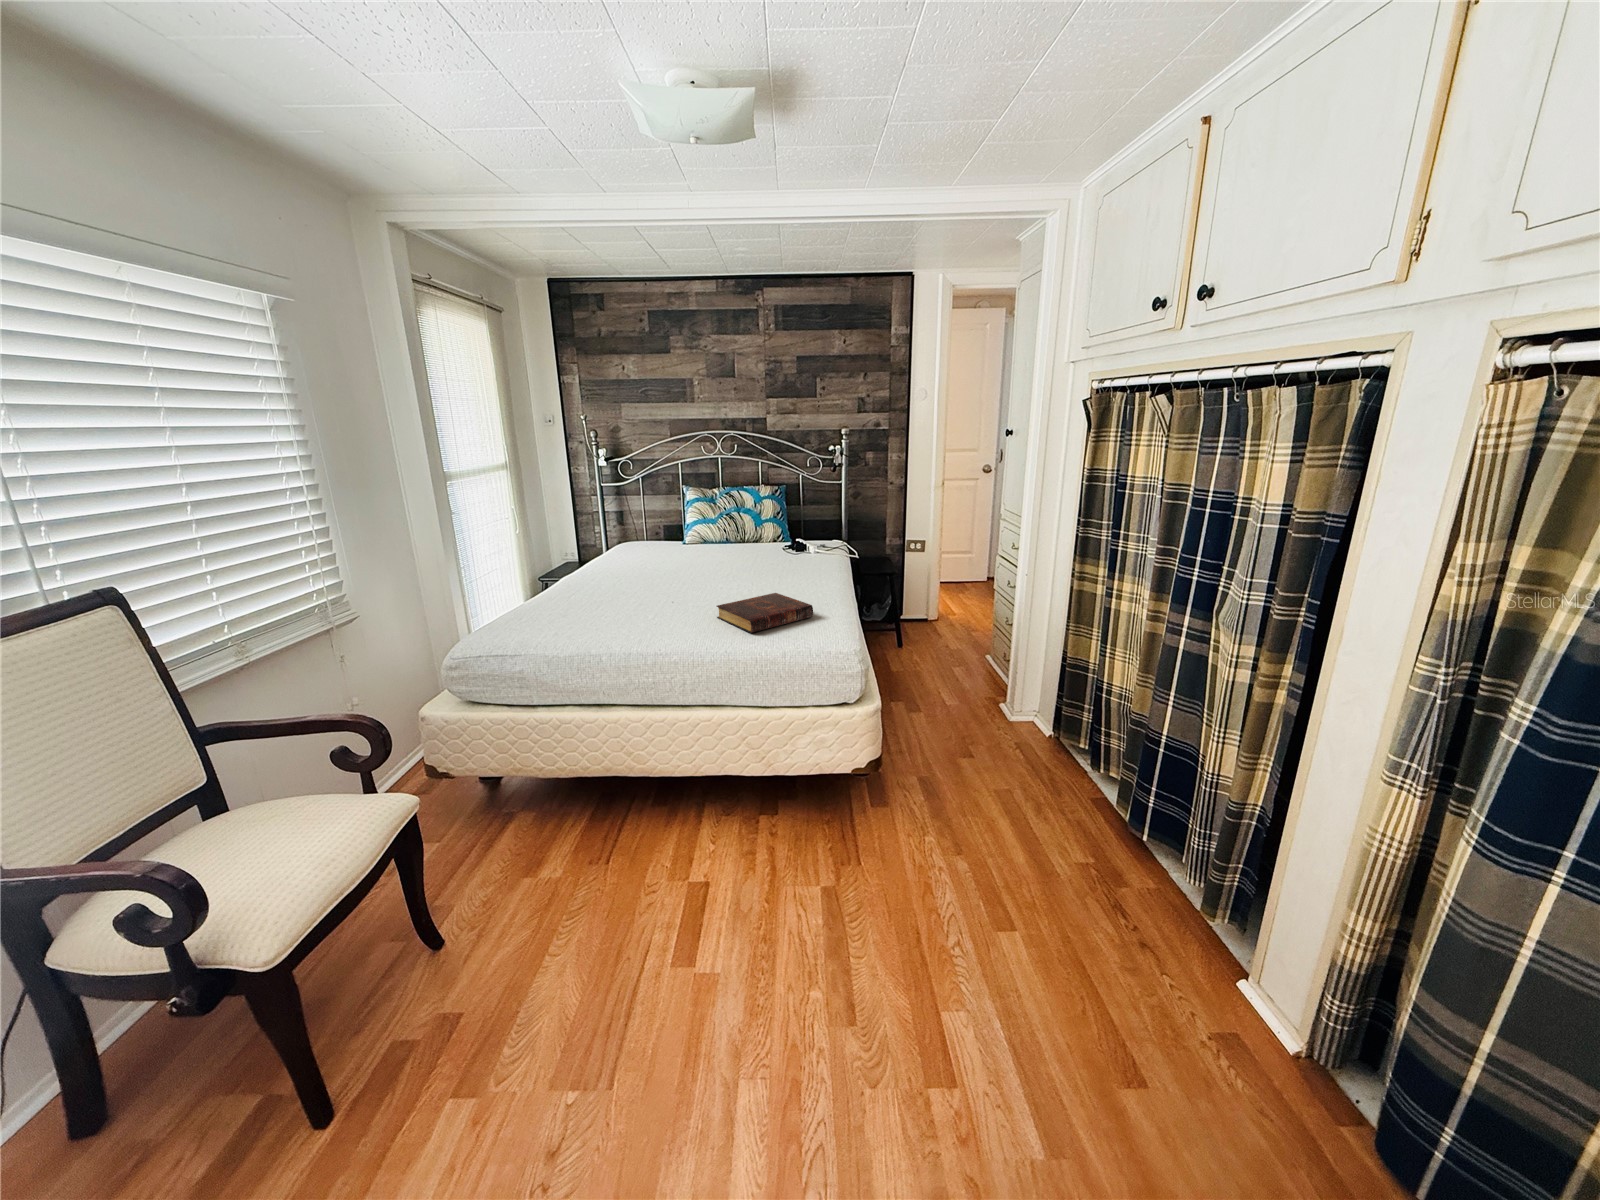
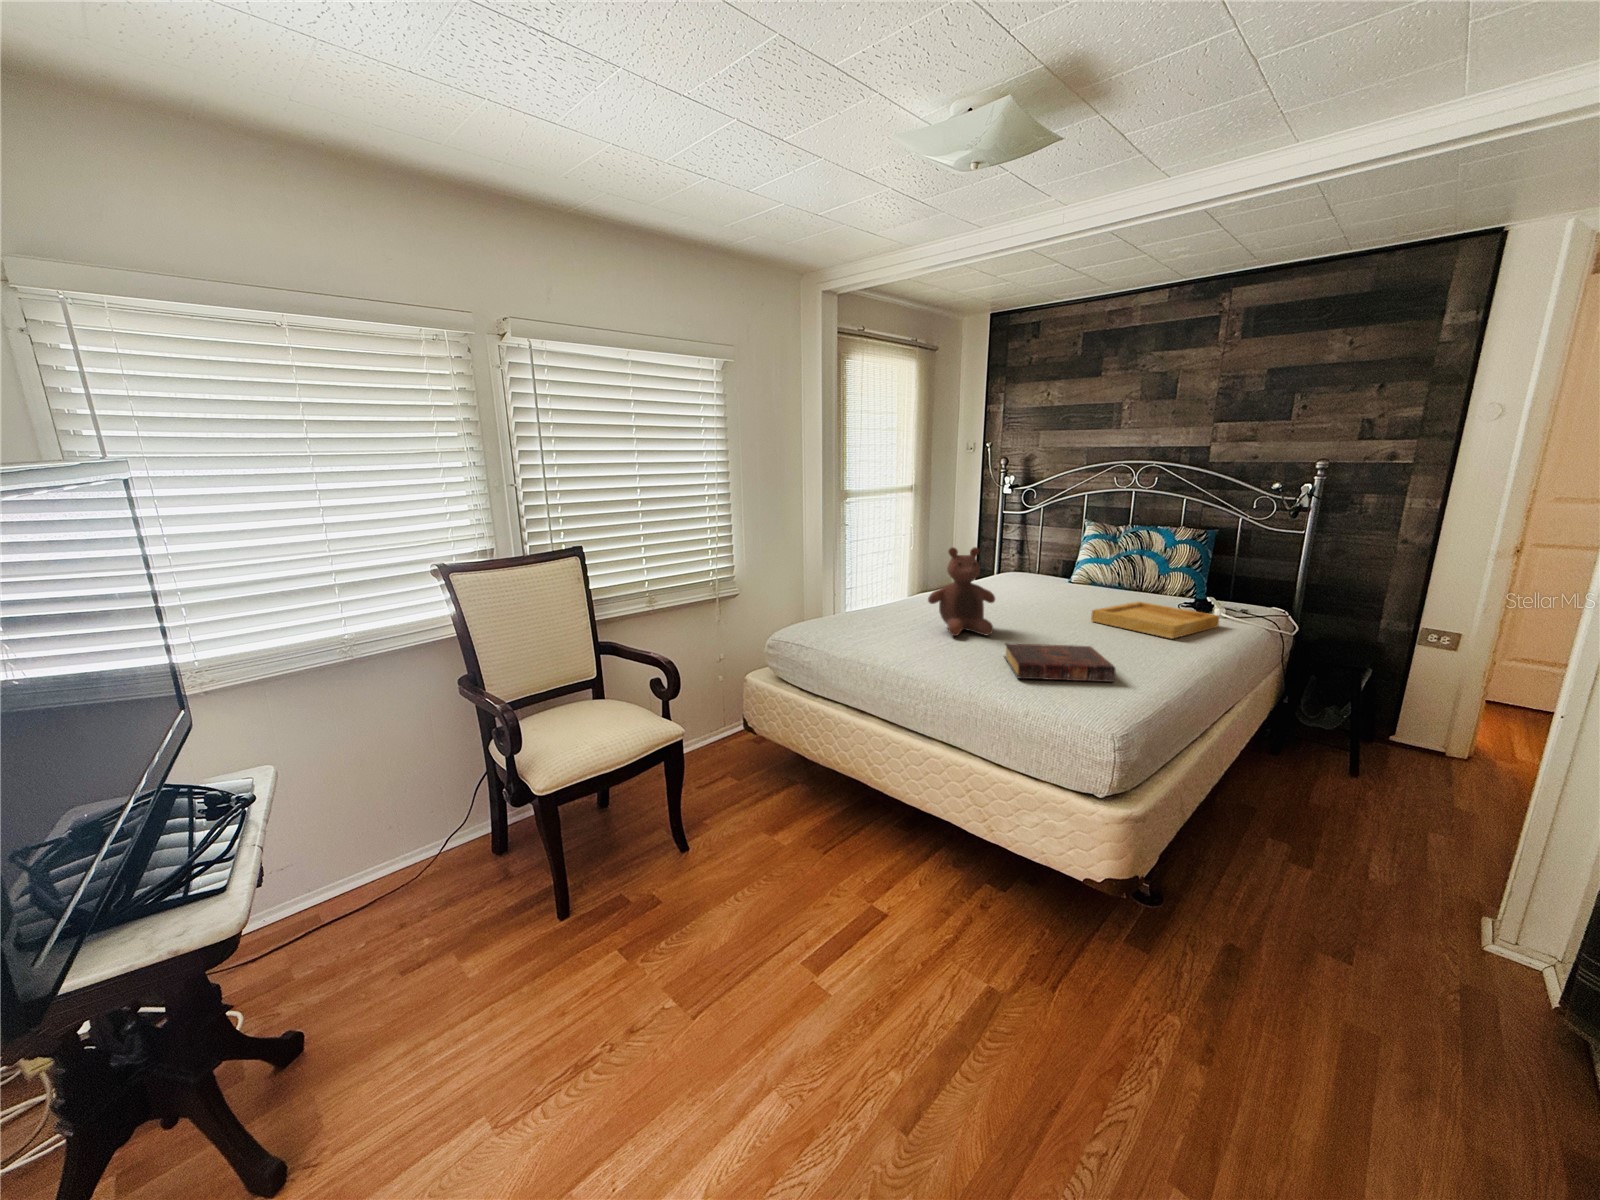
stuffed bear: none [618,522,687,609] -> present [928,547,995,636]
tray: none [741,549,820,575] -> present [1091,602,1219,638]

